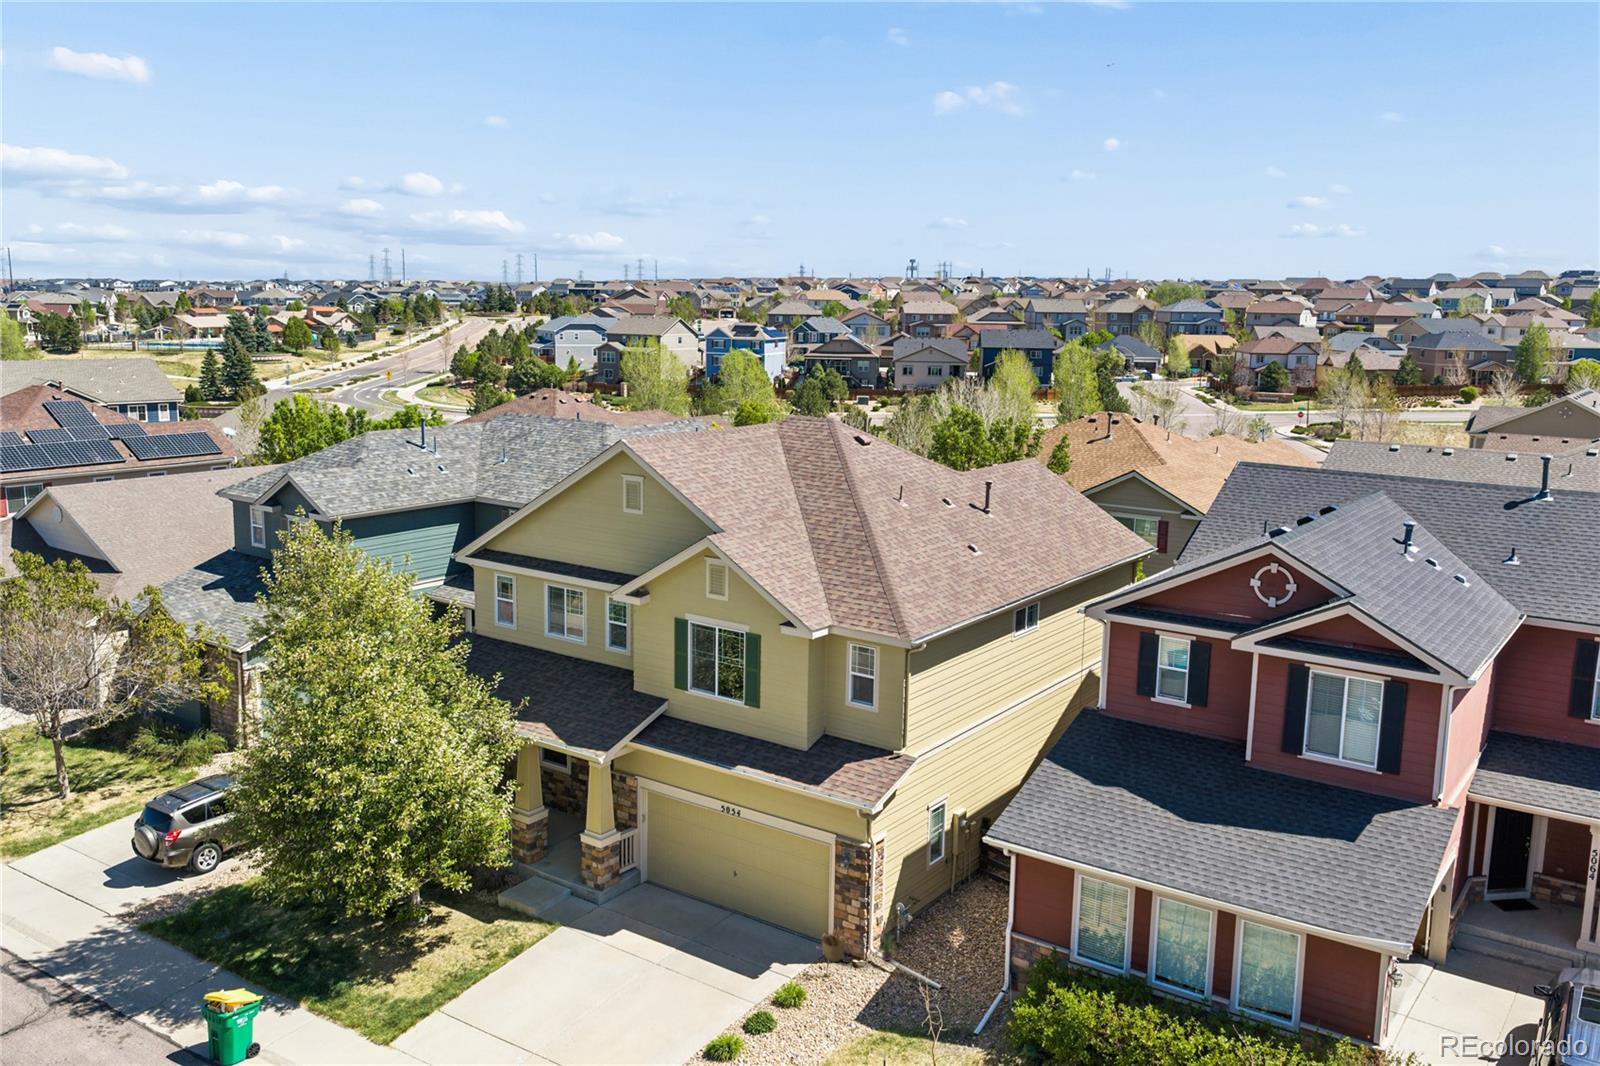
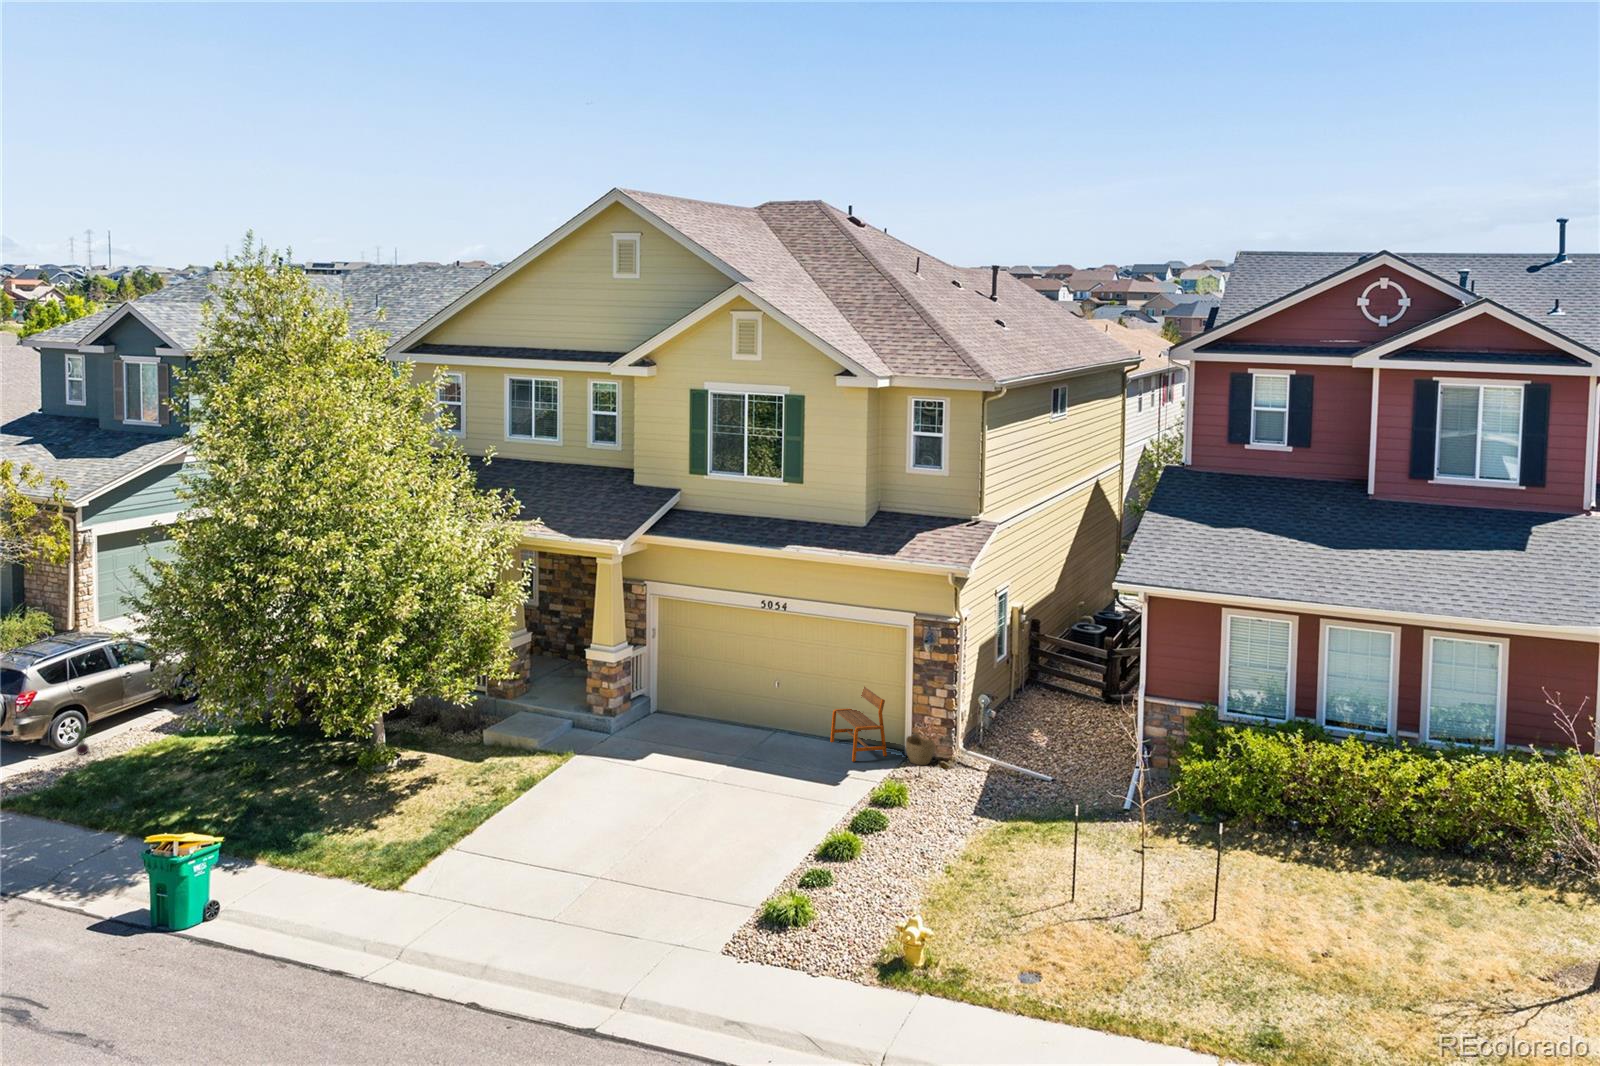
bench: none [772,881,810,951] -> present [830,686,887,762]
decorative plant: present [881,937,892,961] -> present [67,725,90,755]

